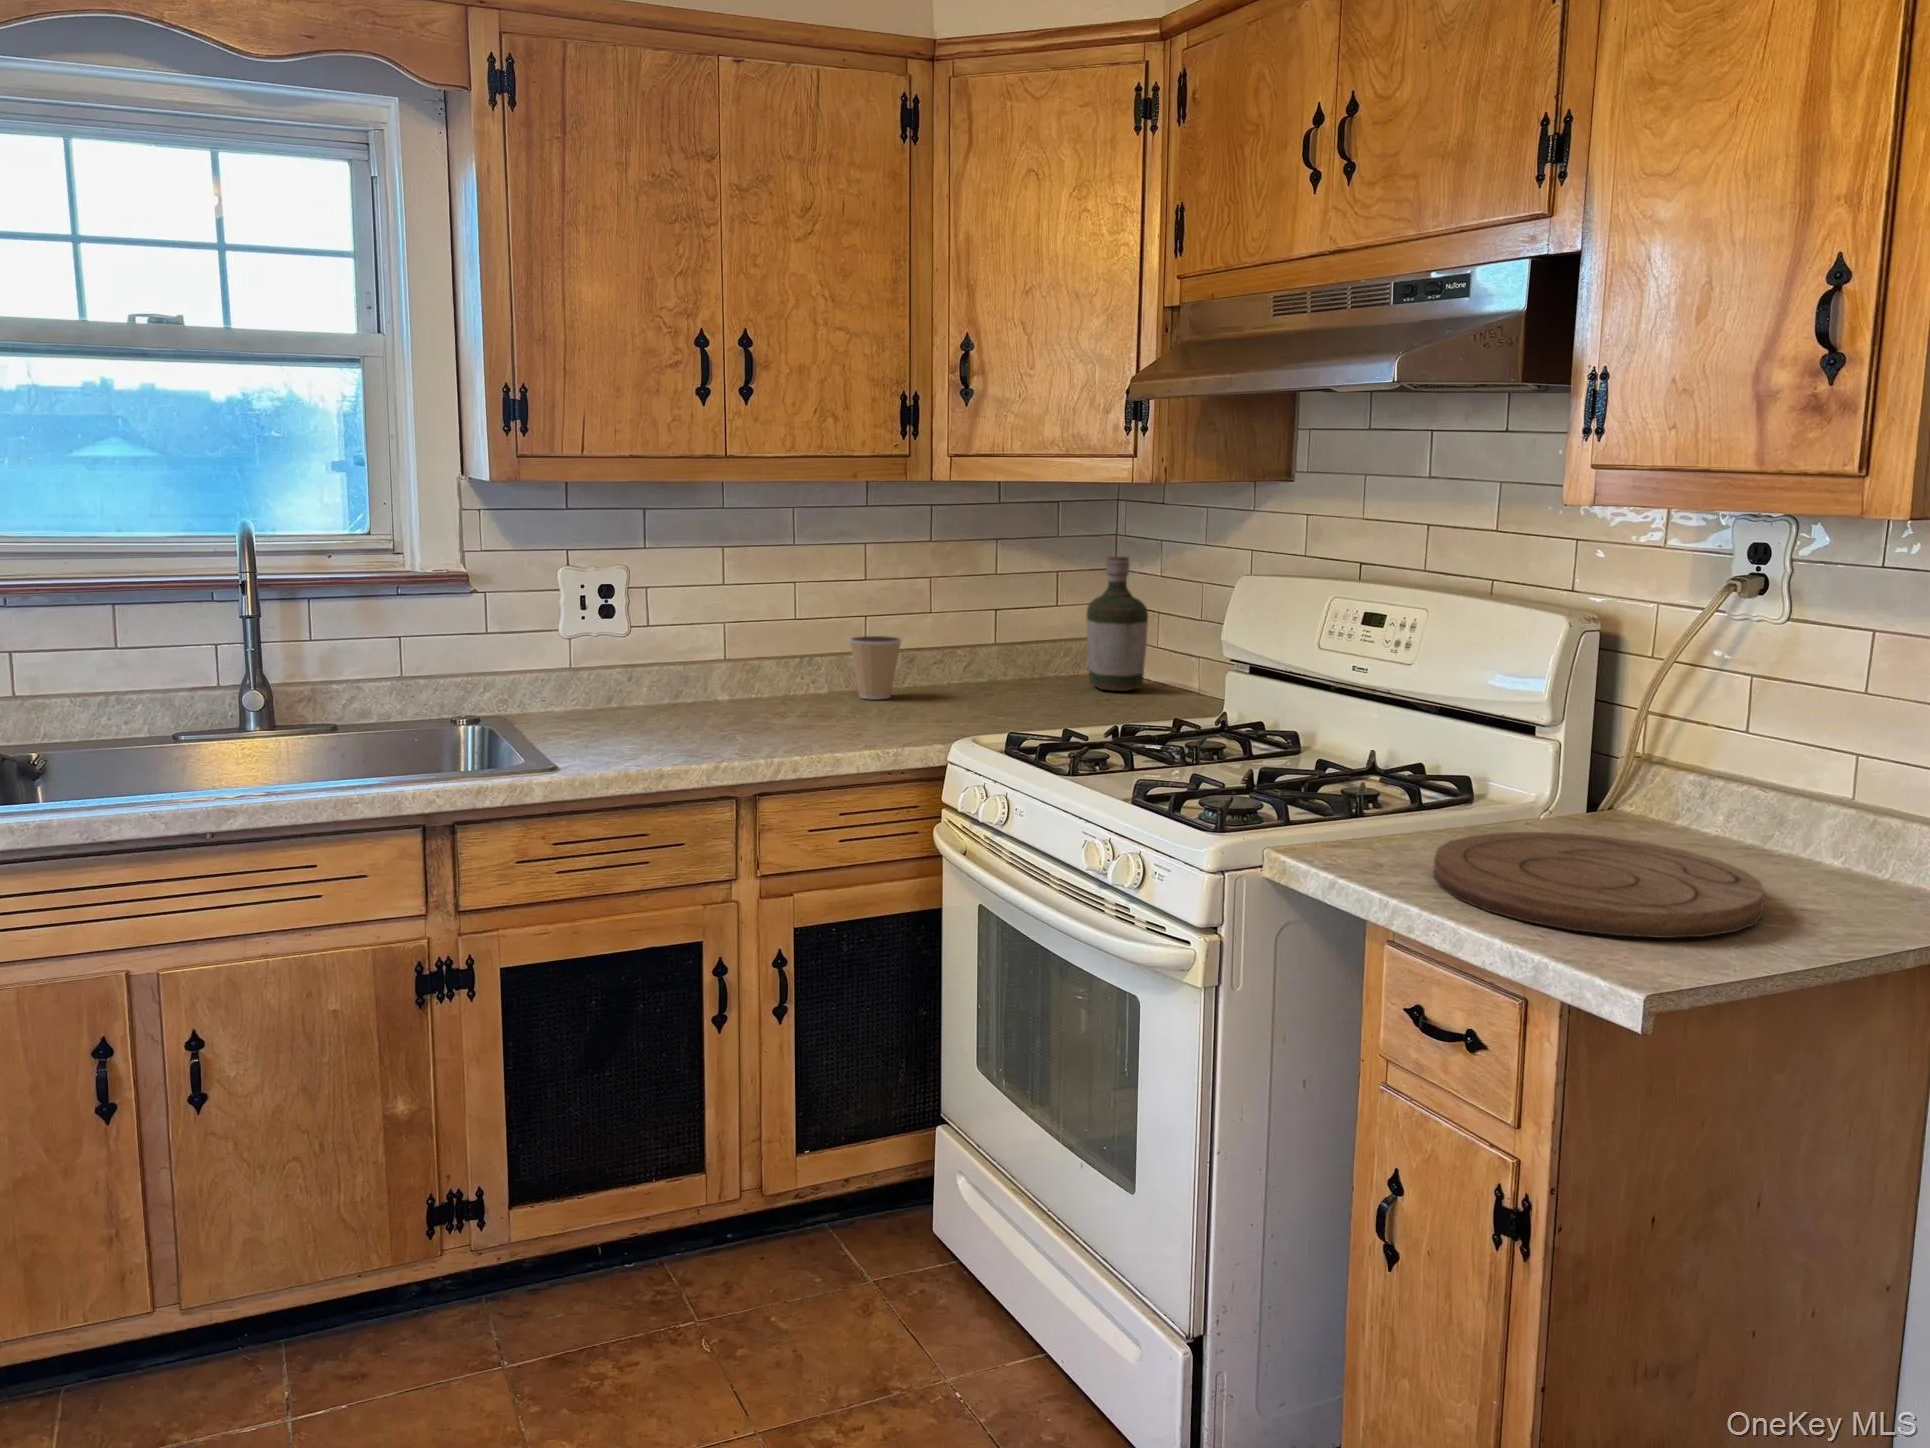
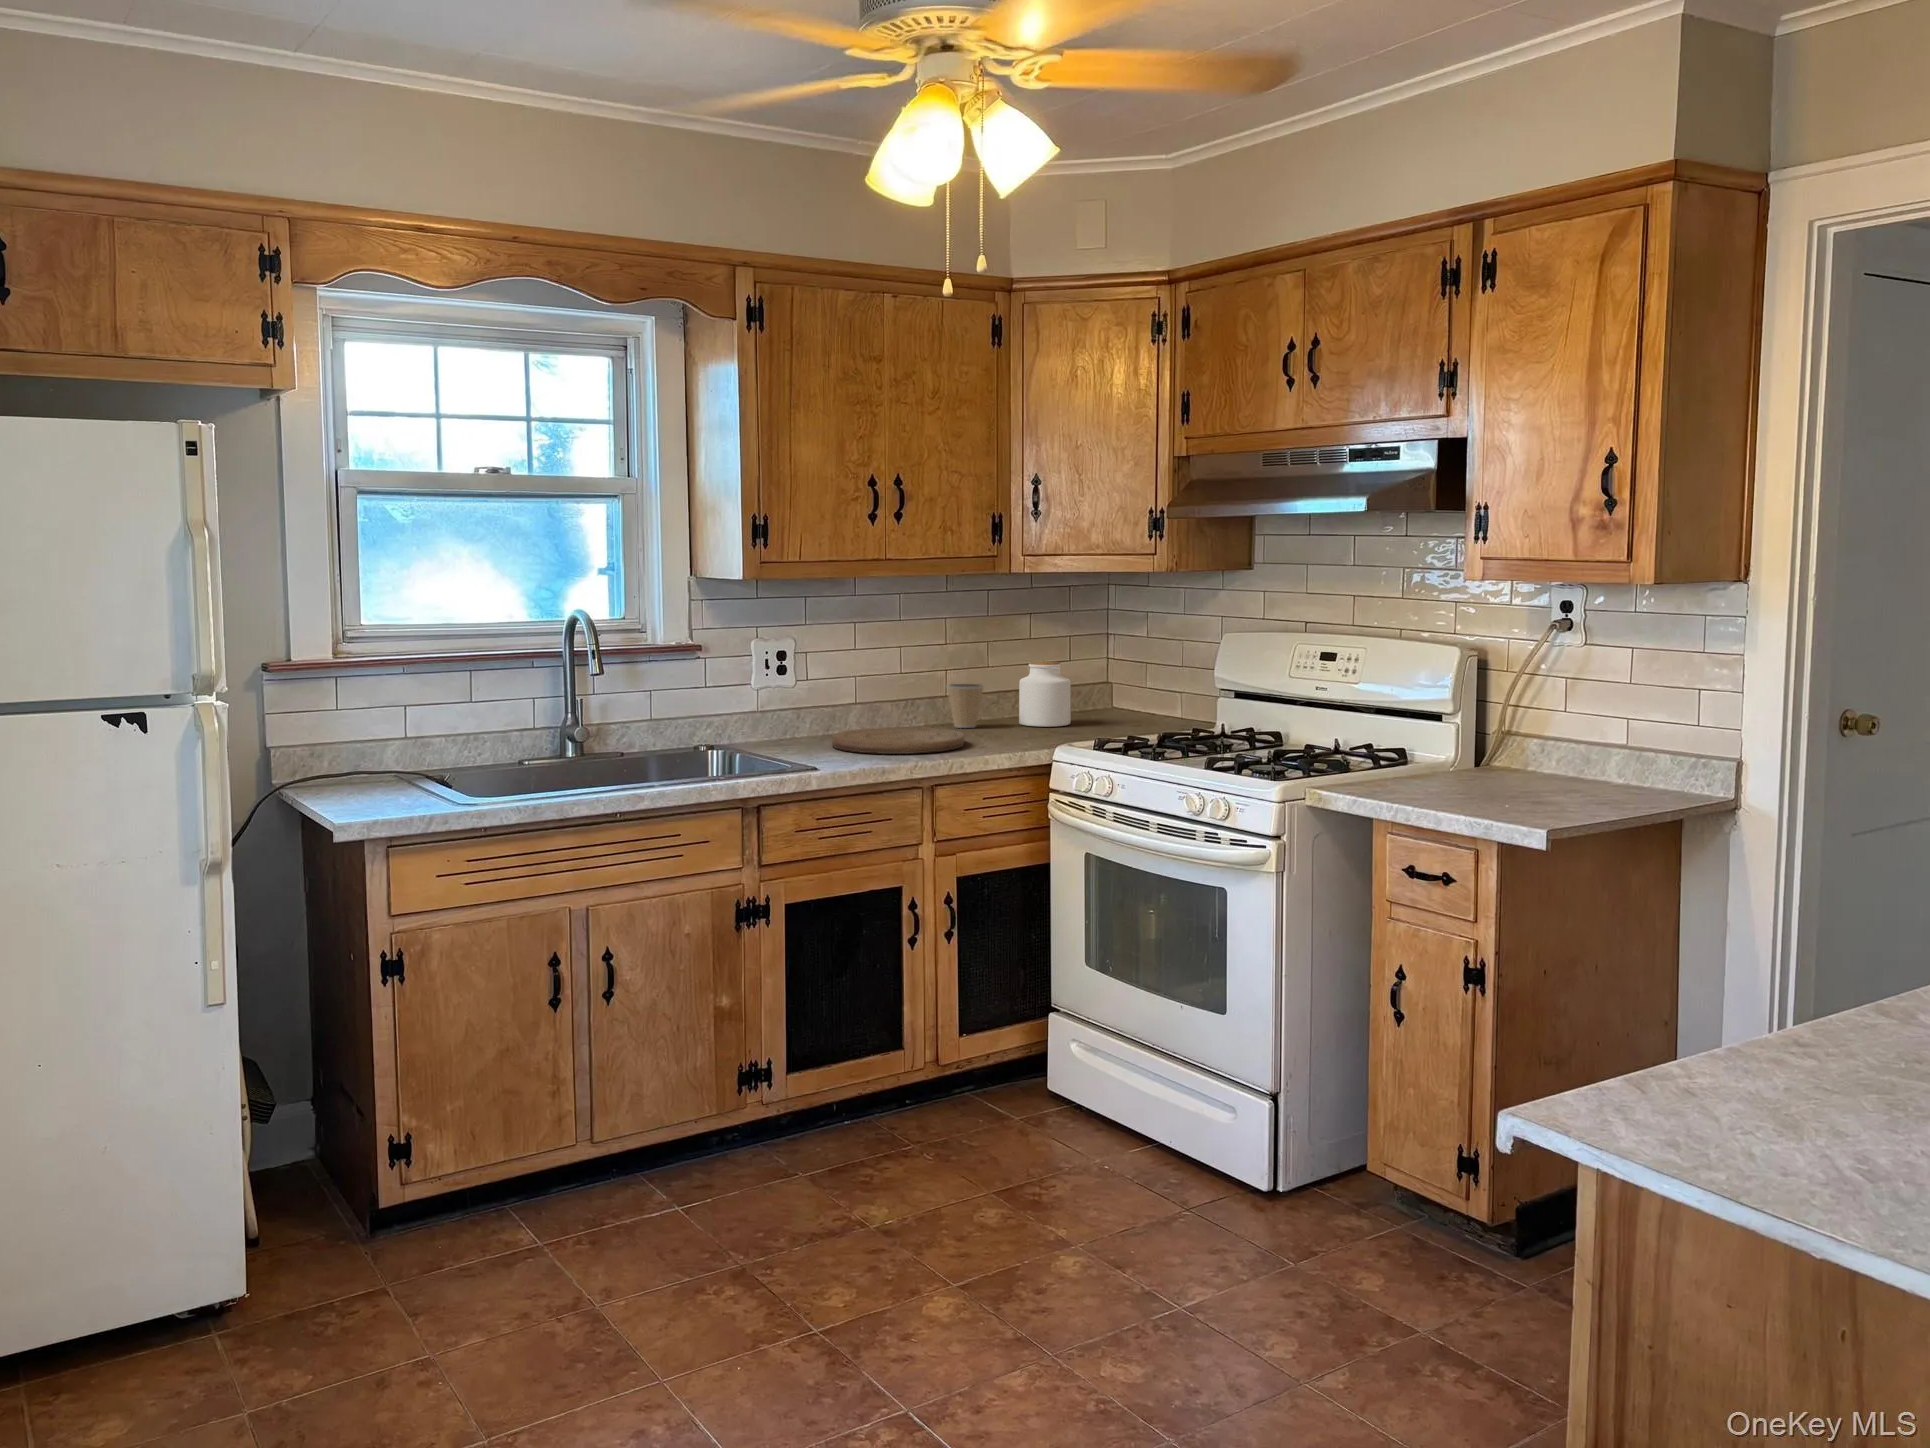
bottle: present [1087,556,1148,691] -> none [1101,624,1146,719]
jar: none [955,607,1028,701] -> present [1019,661,1071,727]
cutting board: present [1433,832,1765,938] -> present [832,727,964,754]

